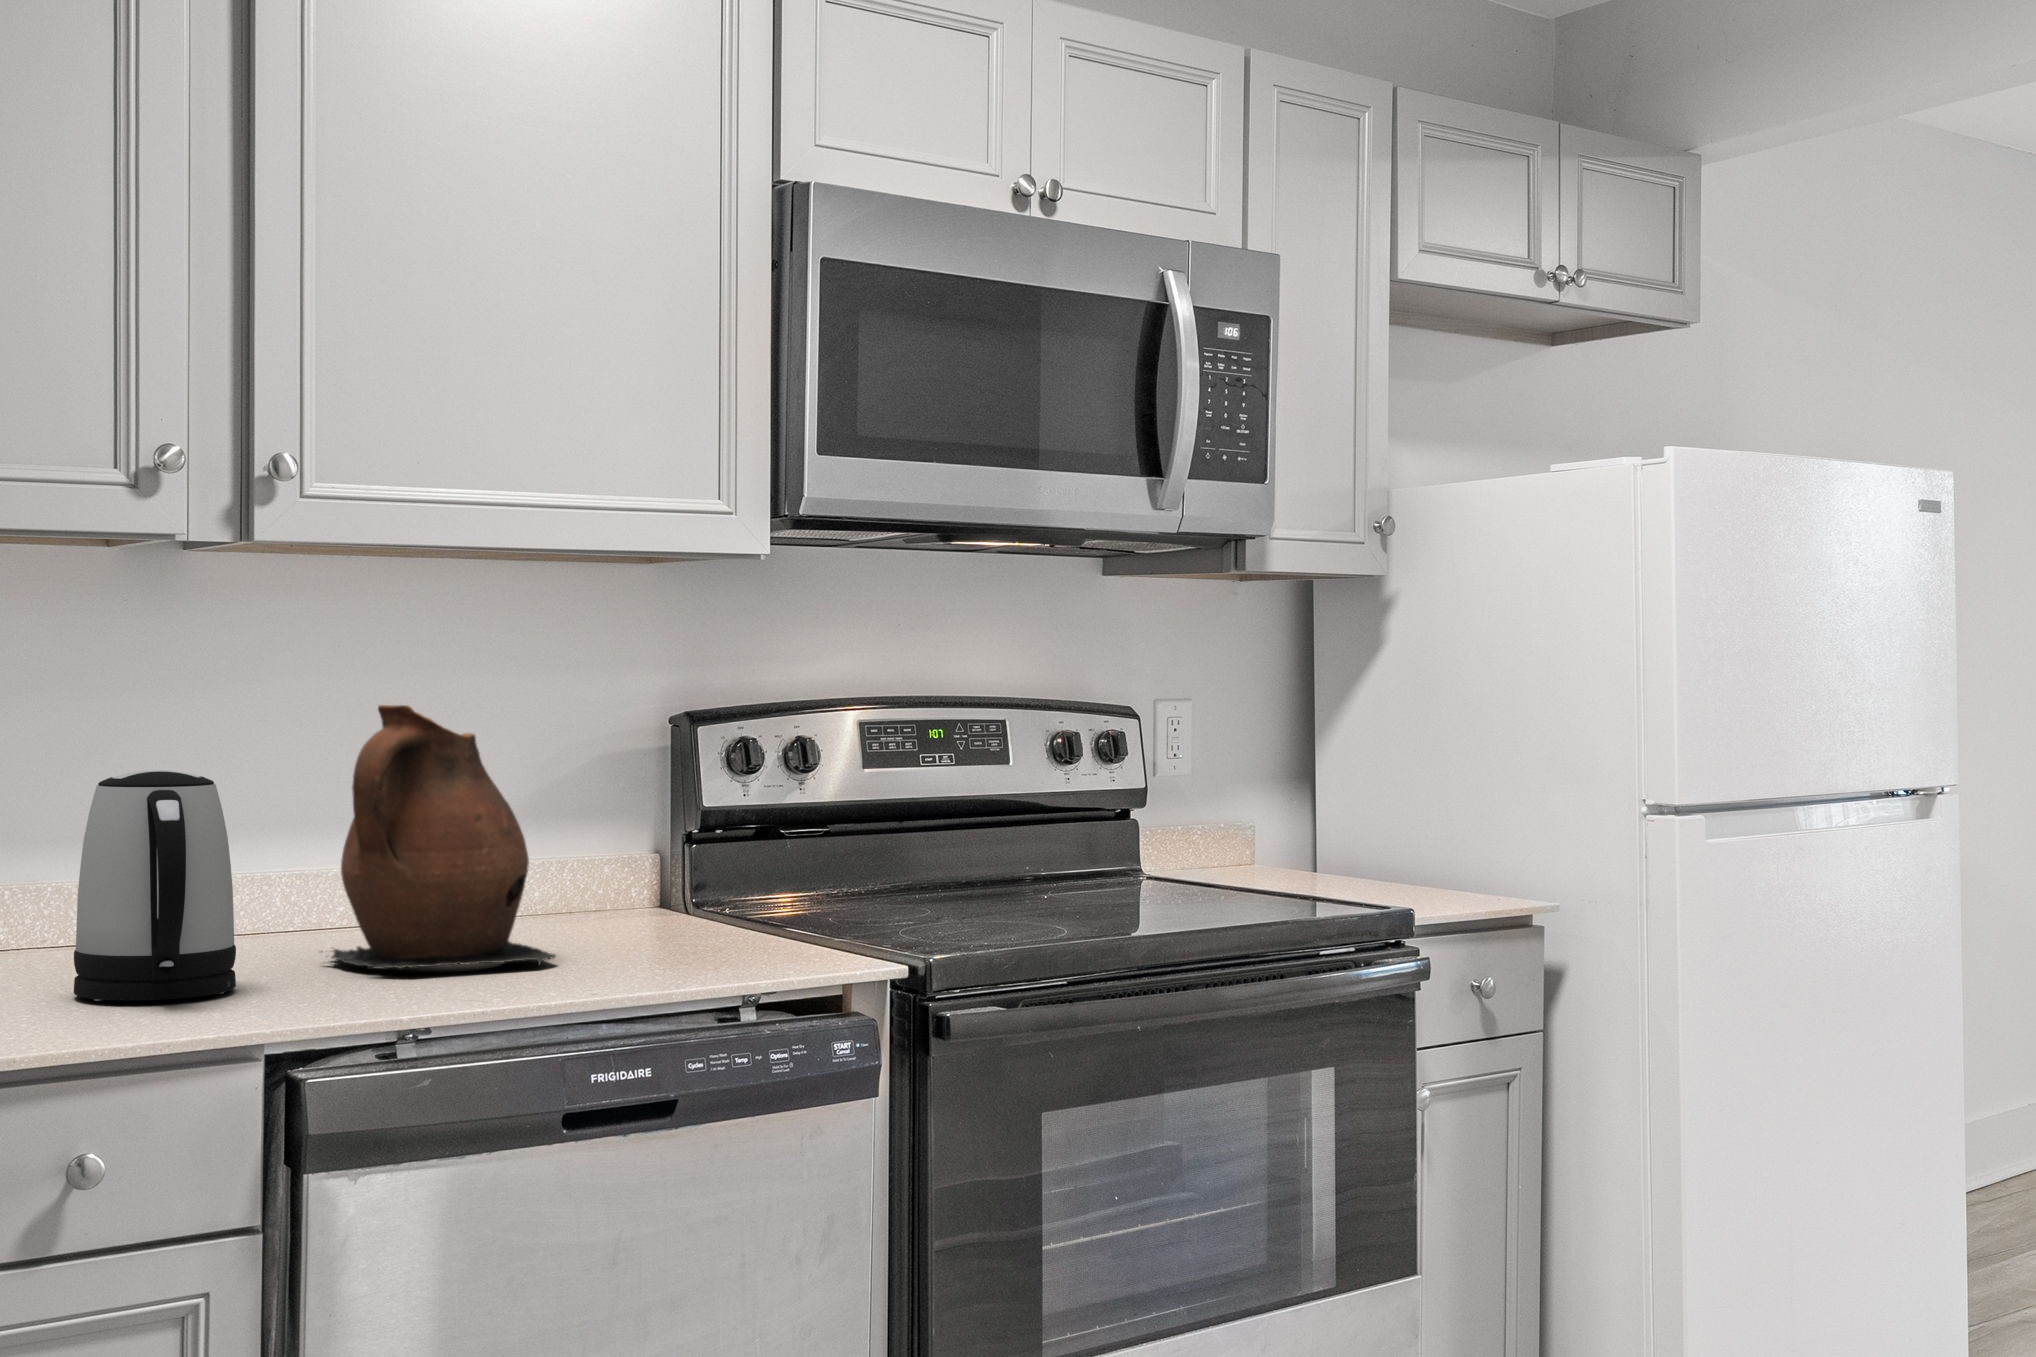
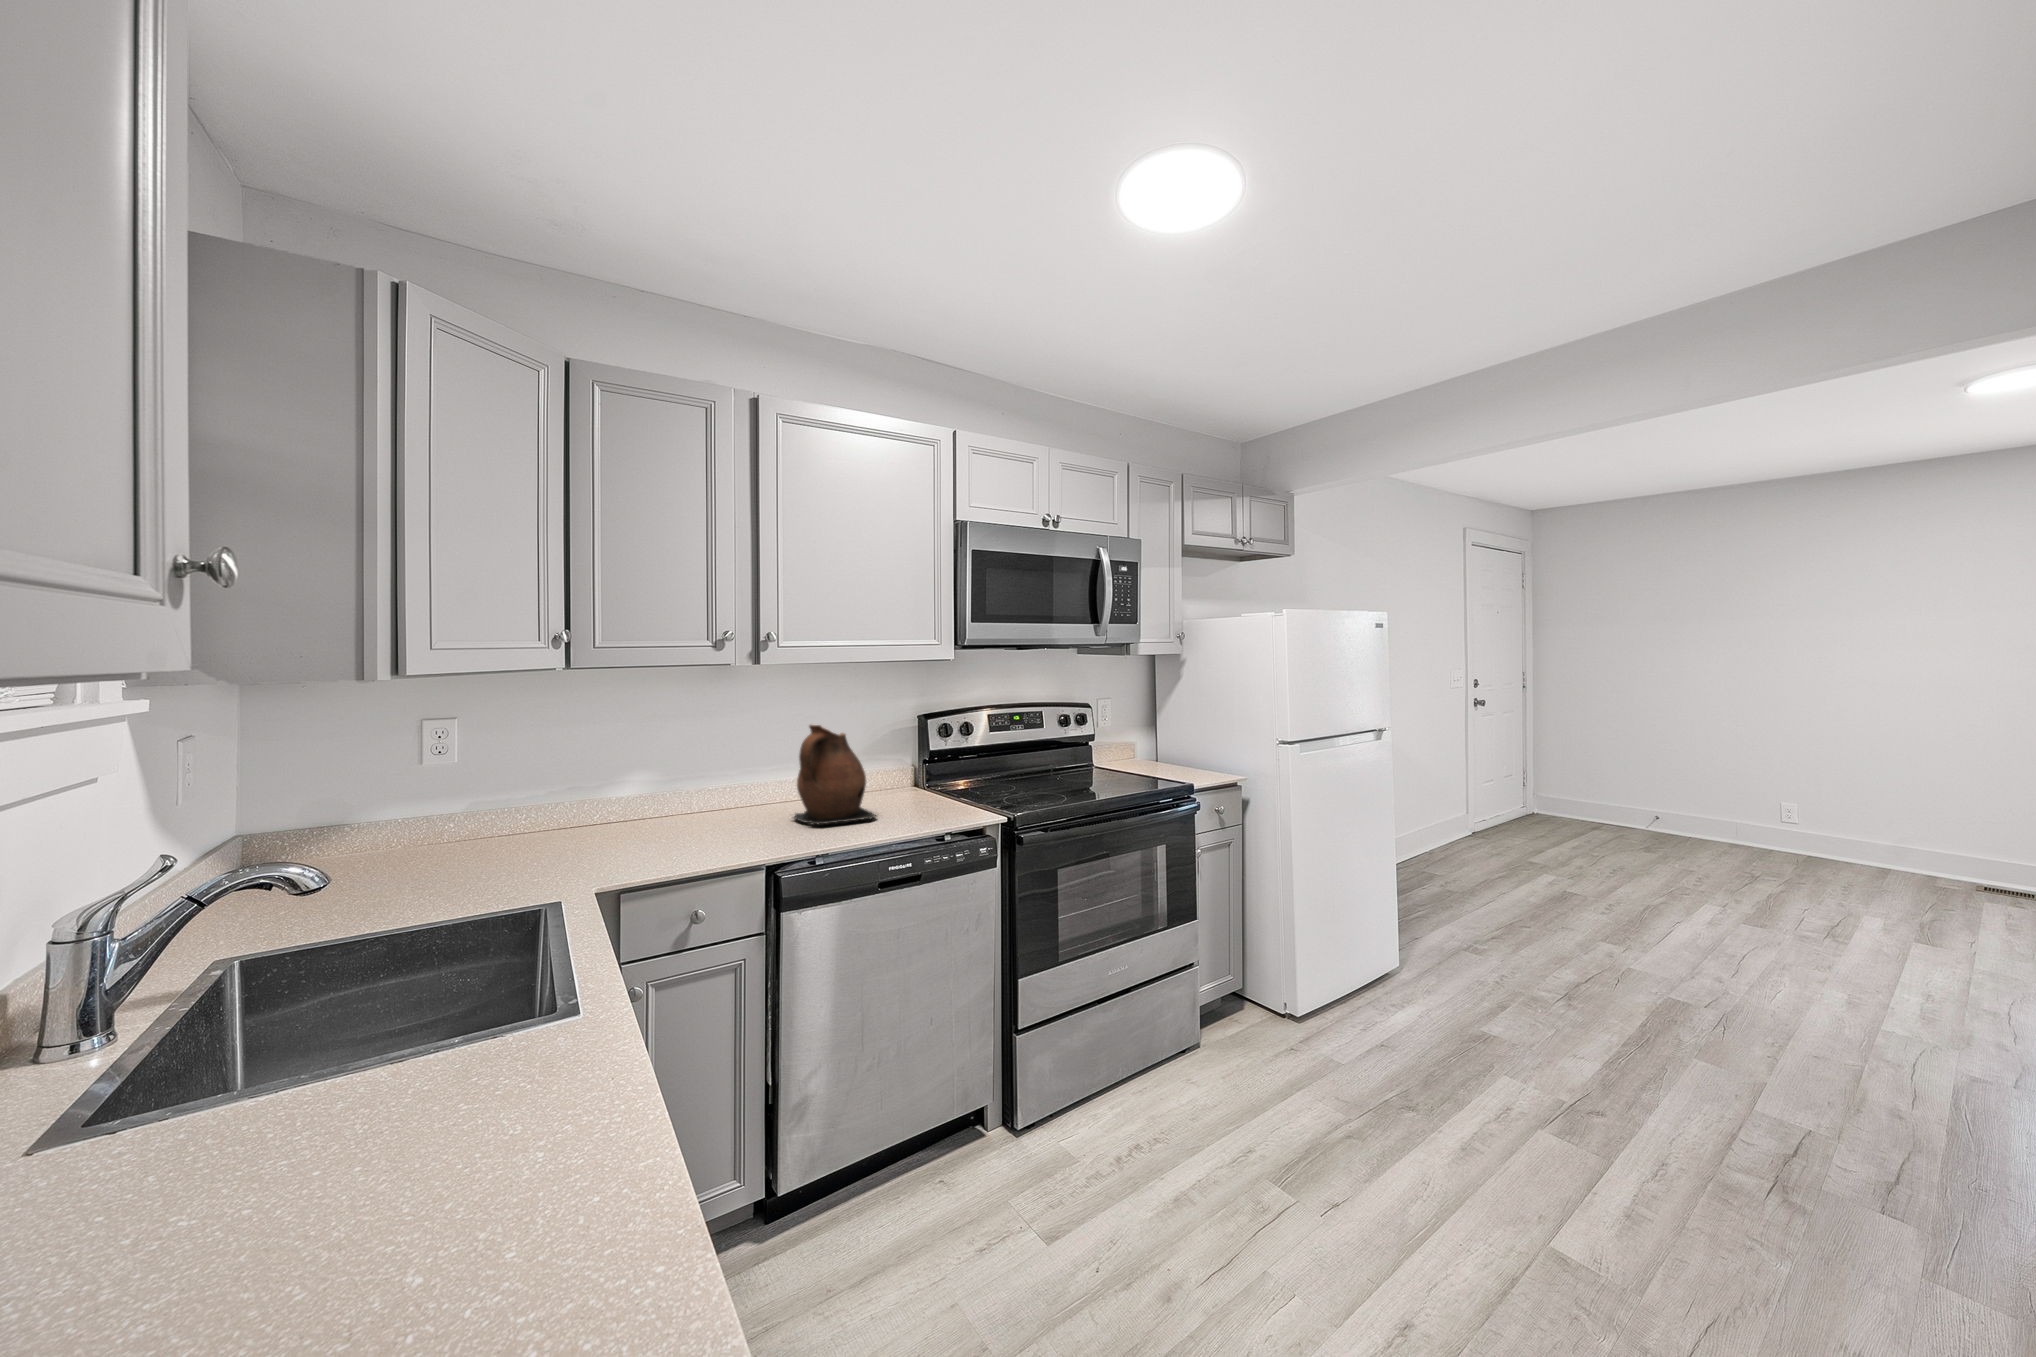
kettle: present [74,770,236,1001] -> none [695,755,756,844]

